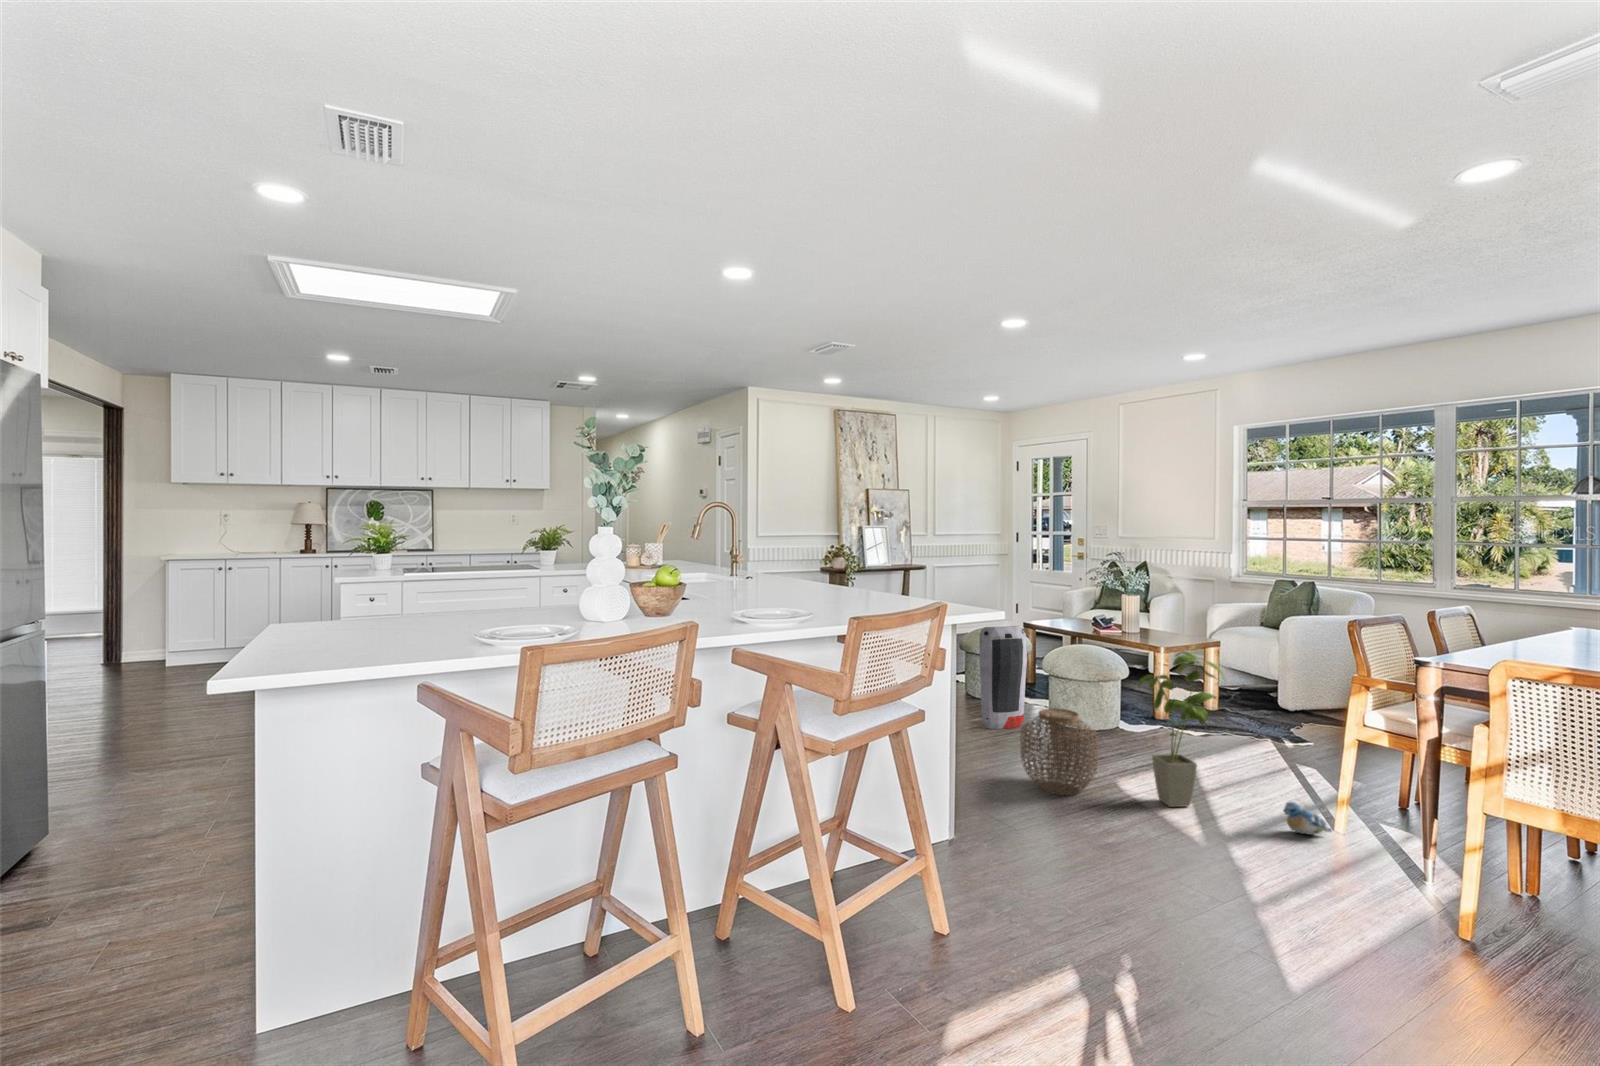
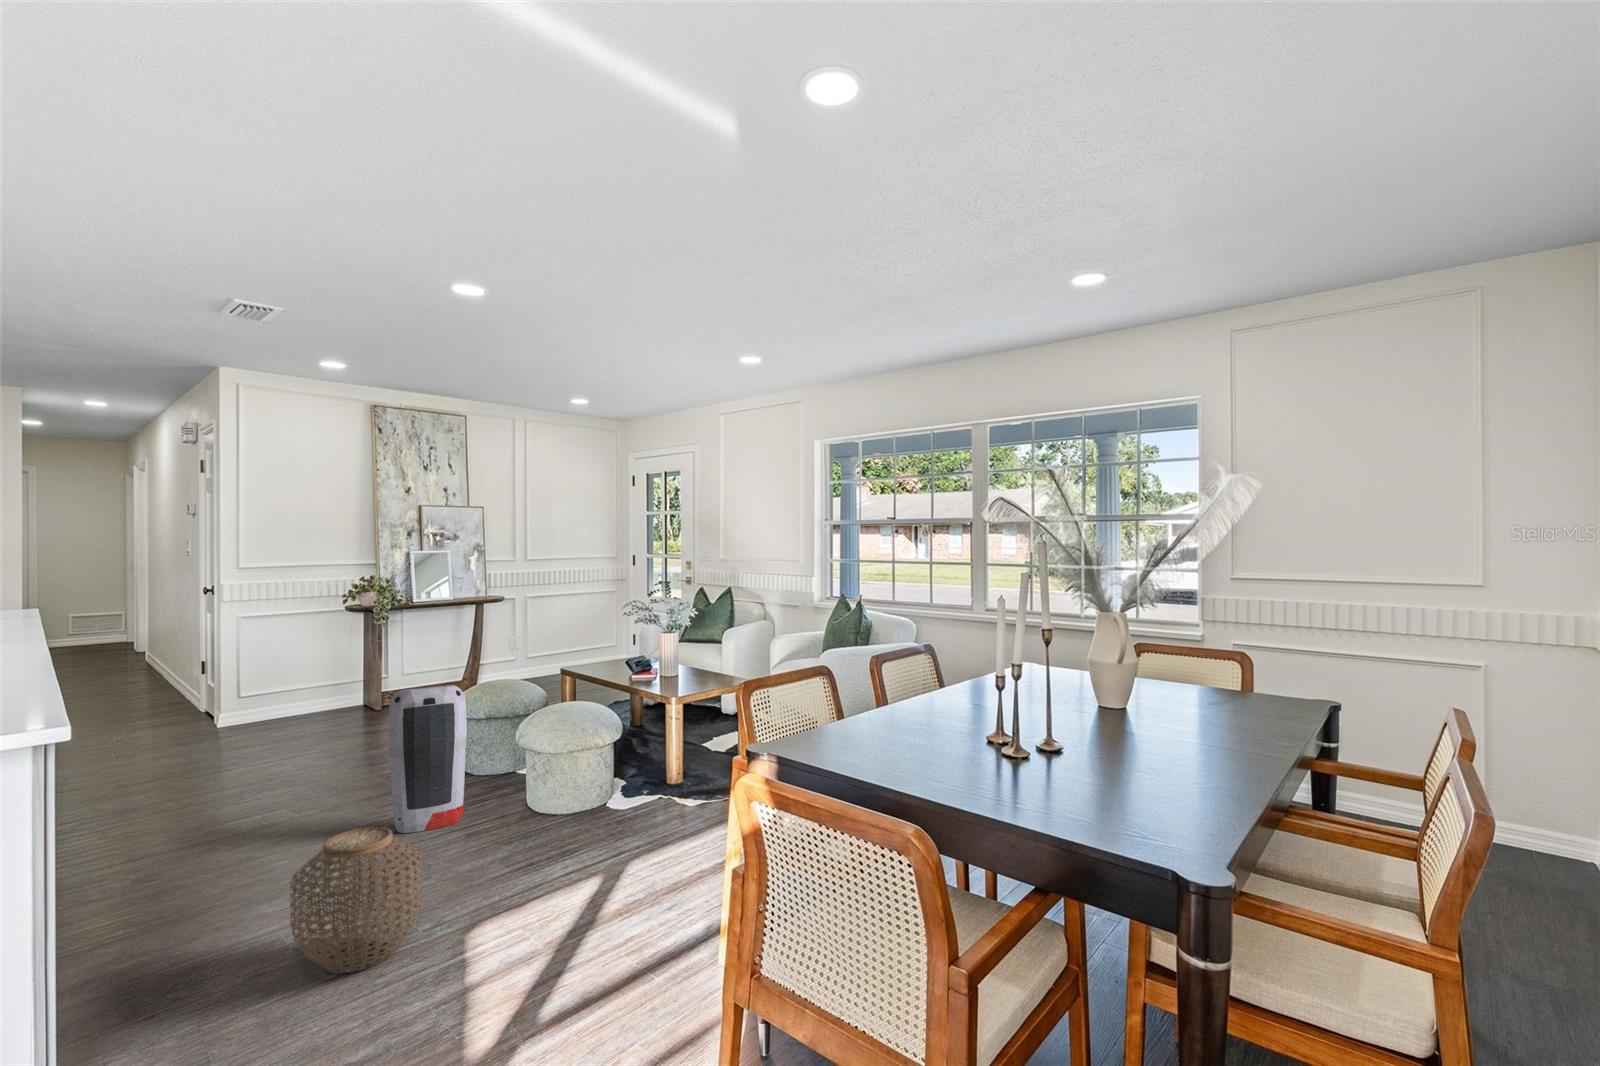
house plant: present [1138,651,1225,807] -> none [464,733,591,973]
plush toy: present [1283,802,1332,835] -> none [619,957,686,1006]

